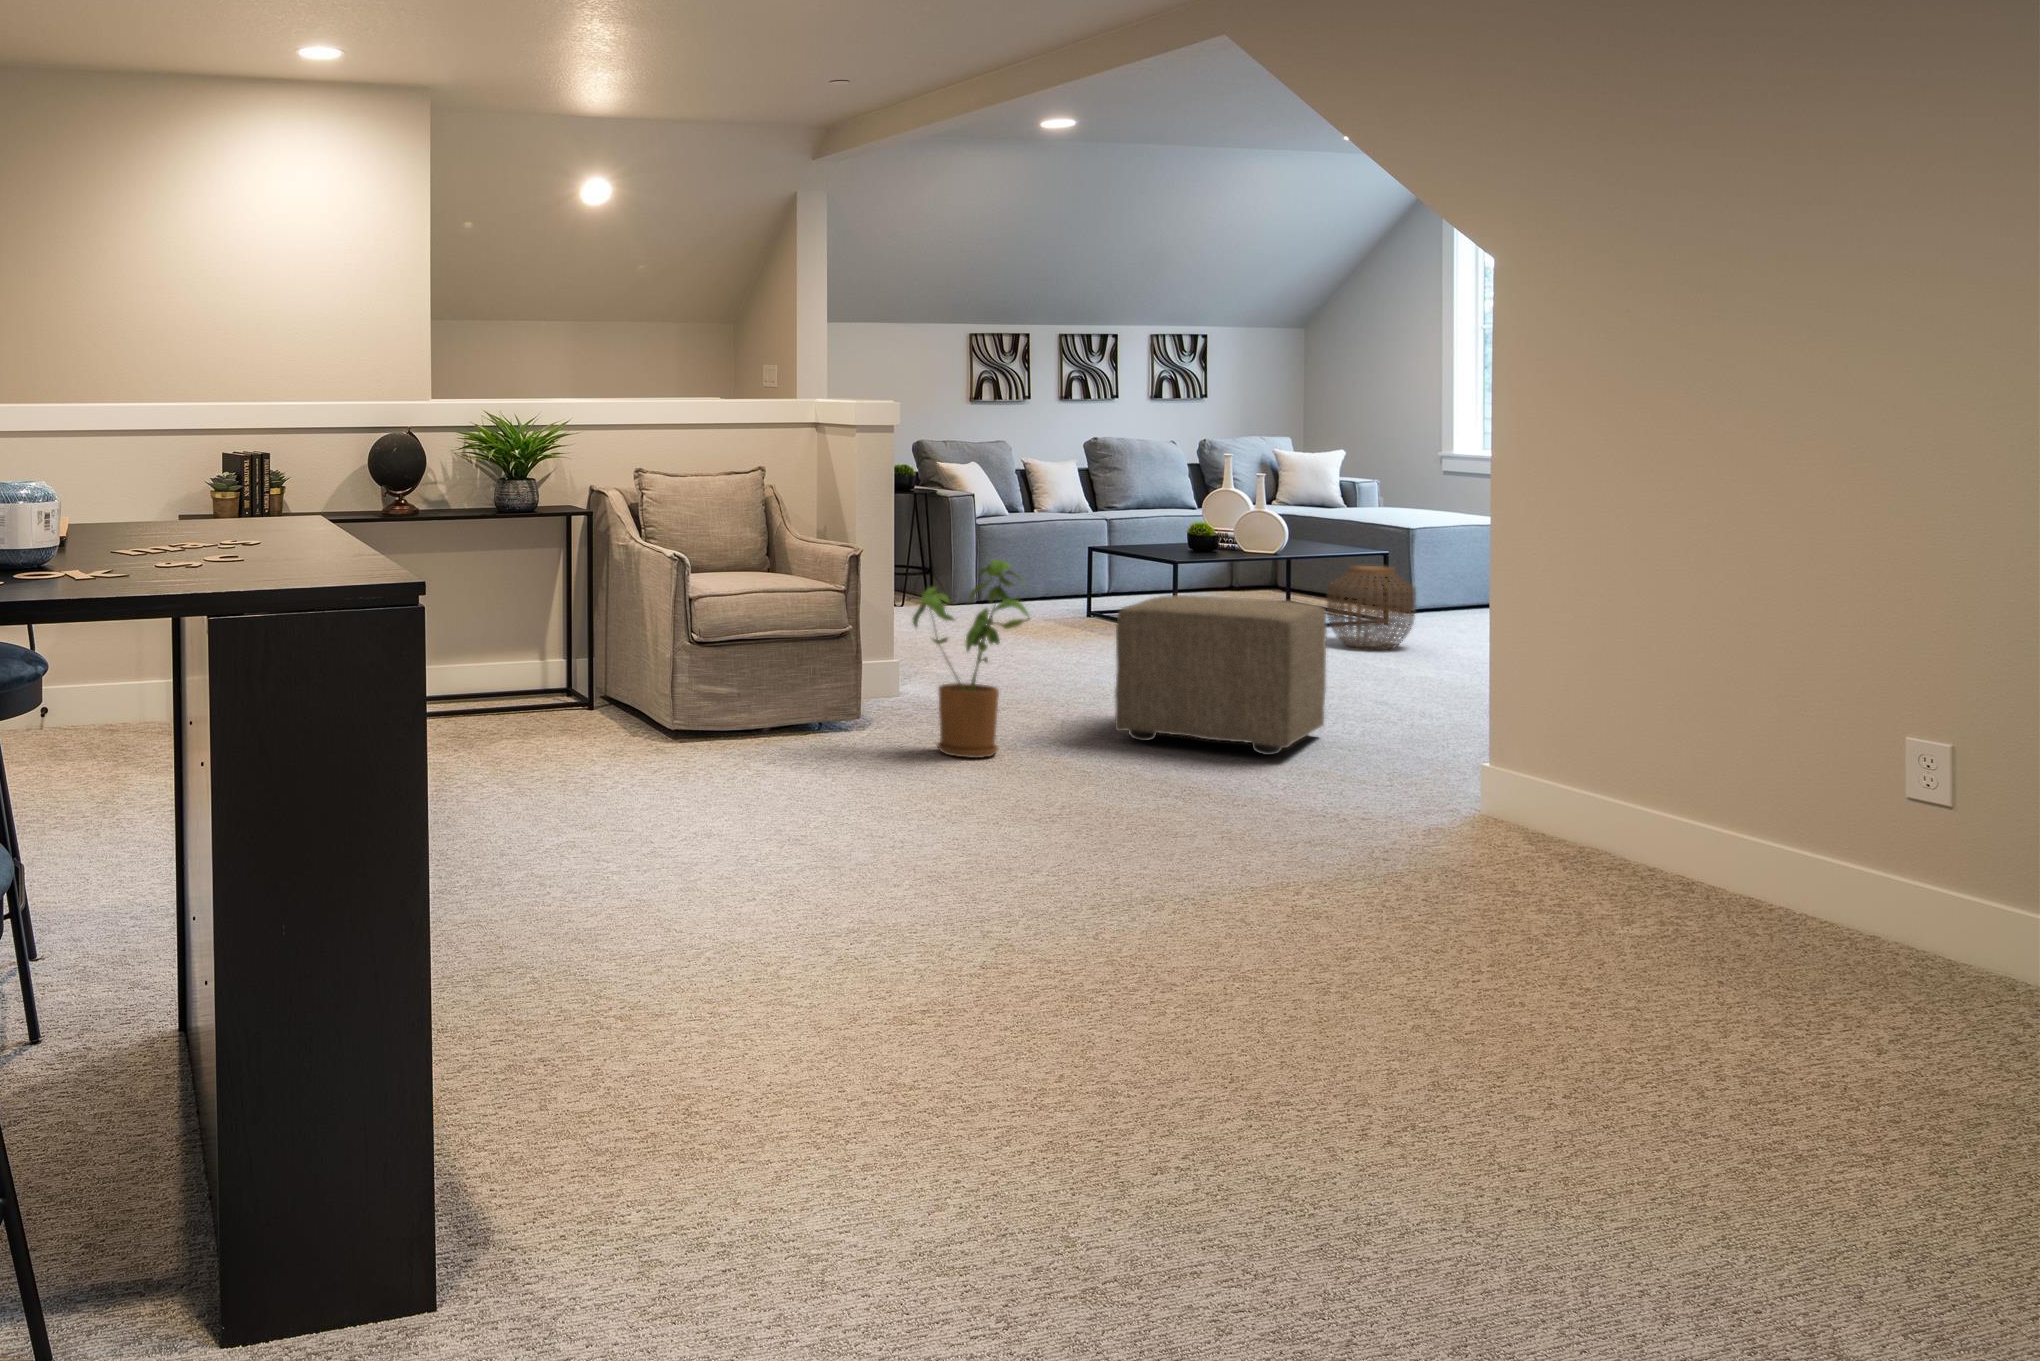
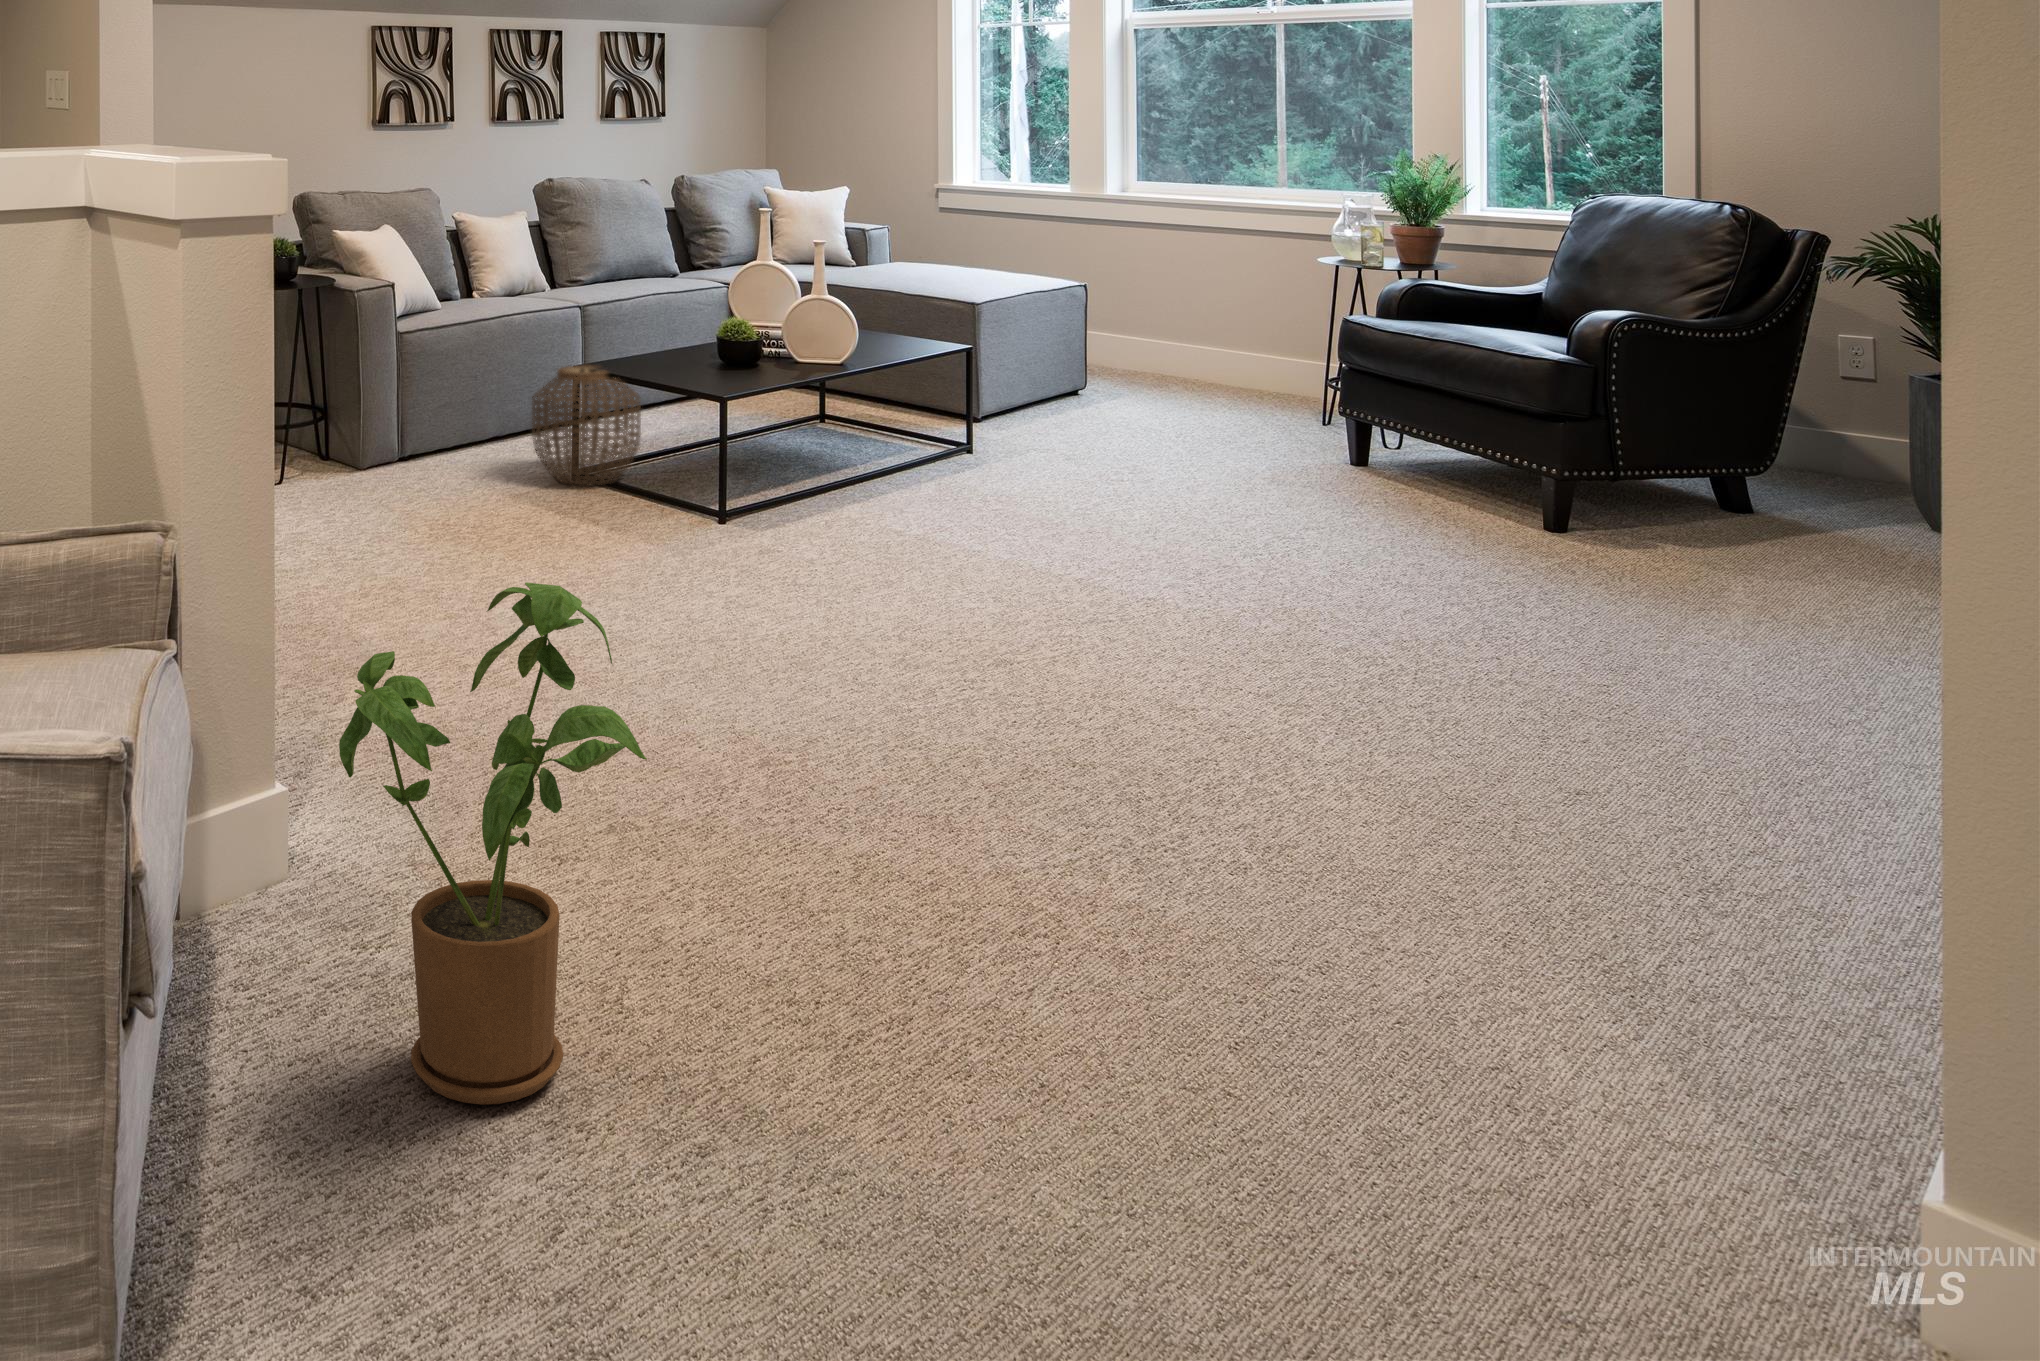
woven basket: present [1327,566,1415,649] -> present [532,365,641,486]
ottoman: present [1115,595,1327,755] -> none [784,561,1177,957]

